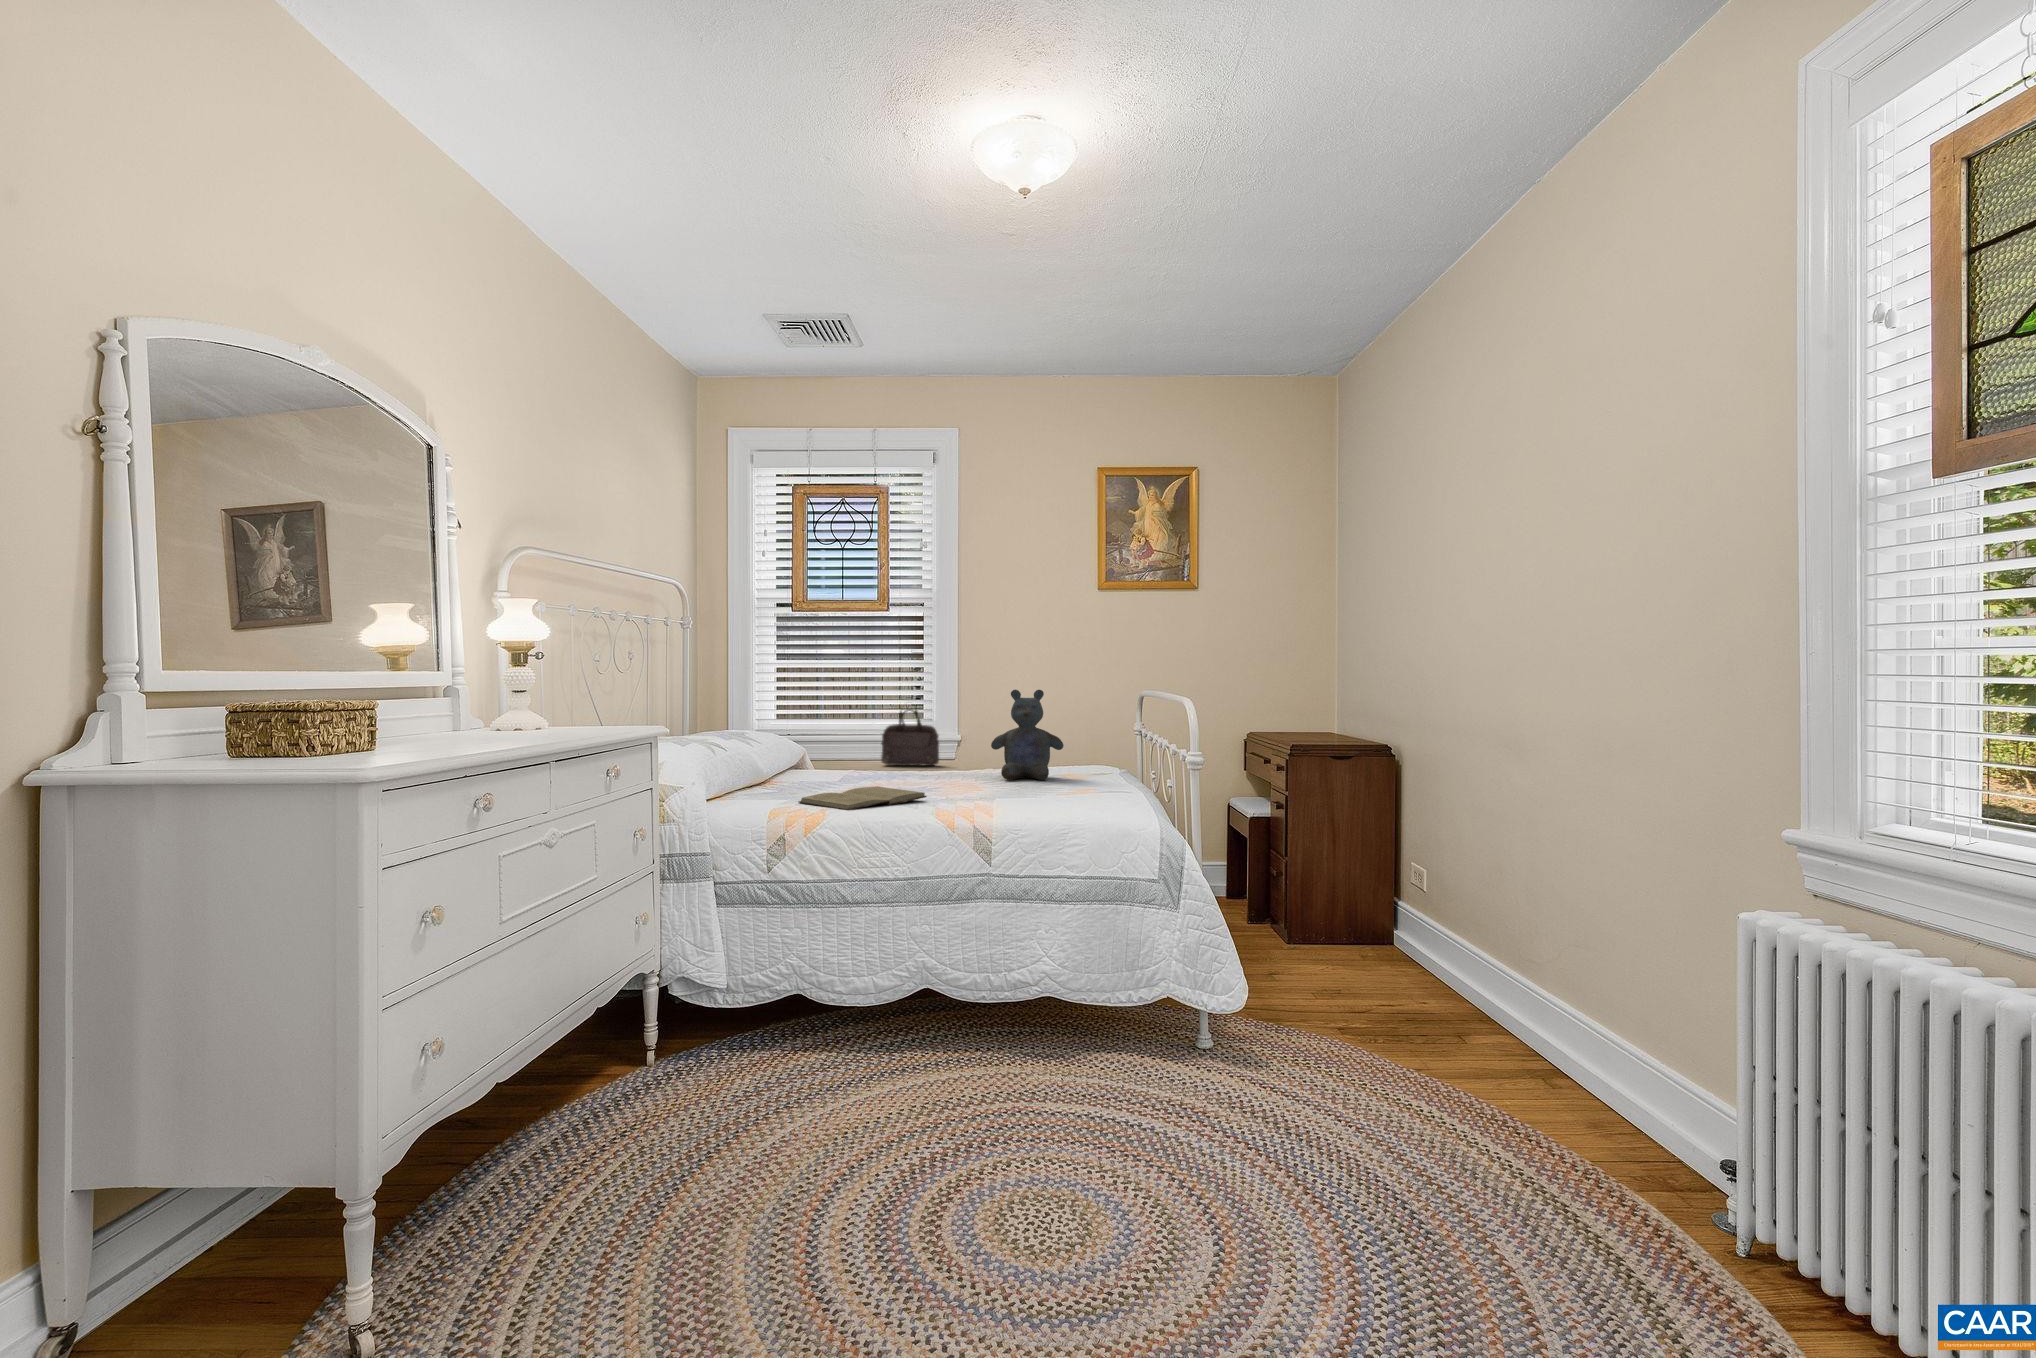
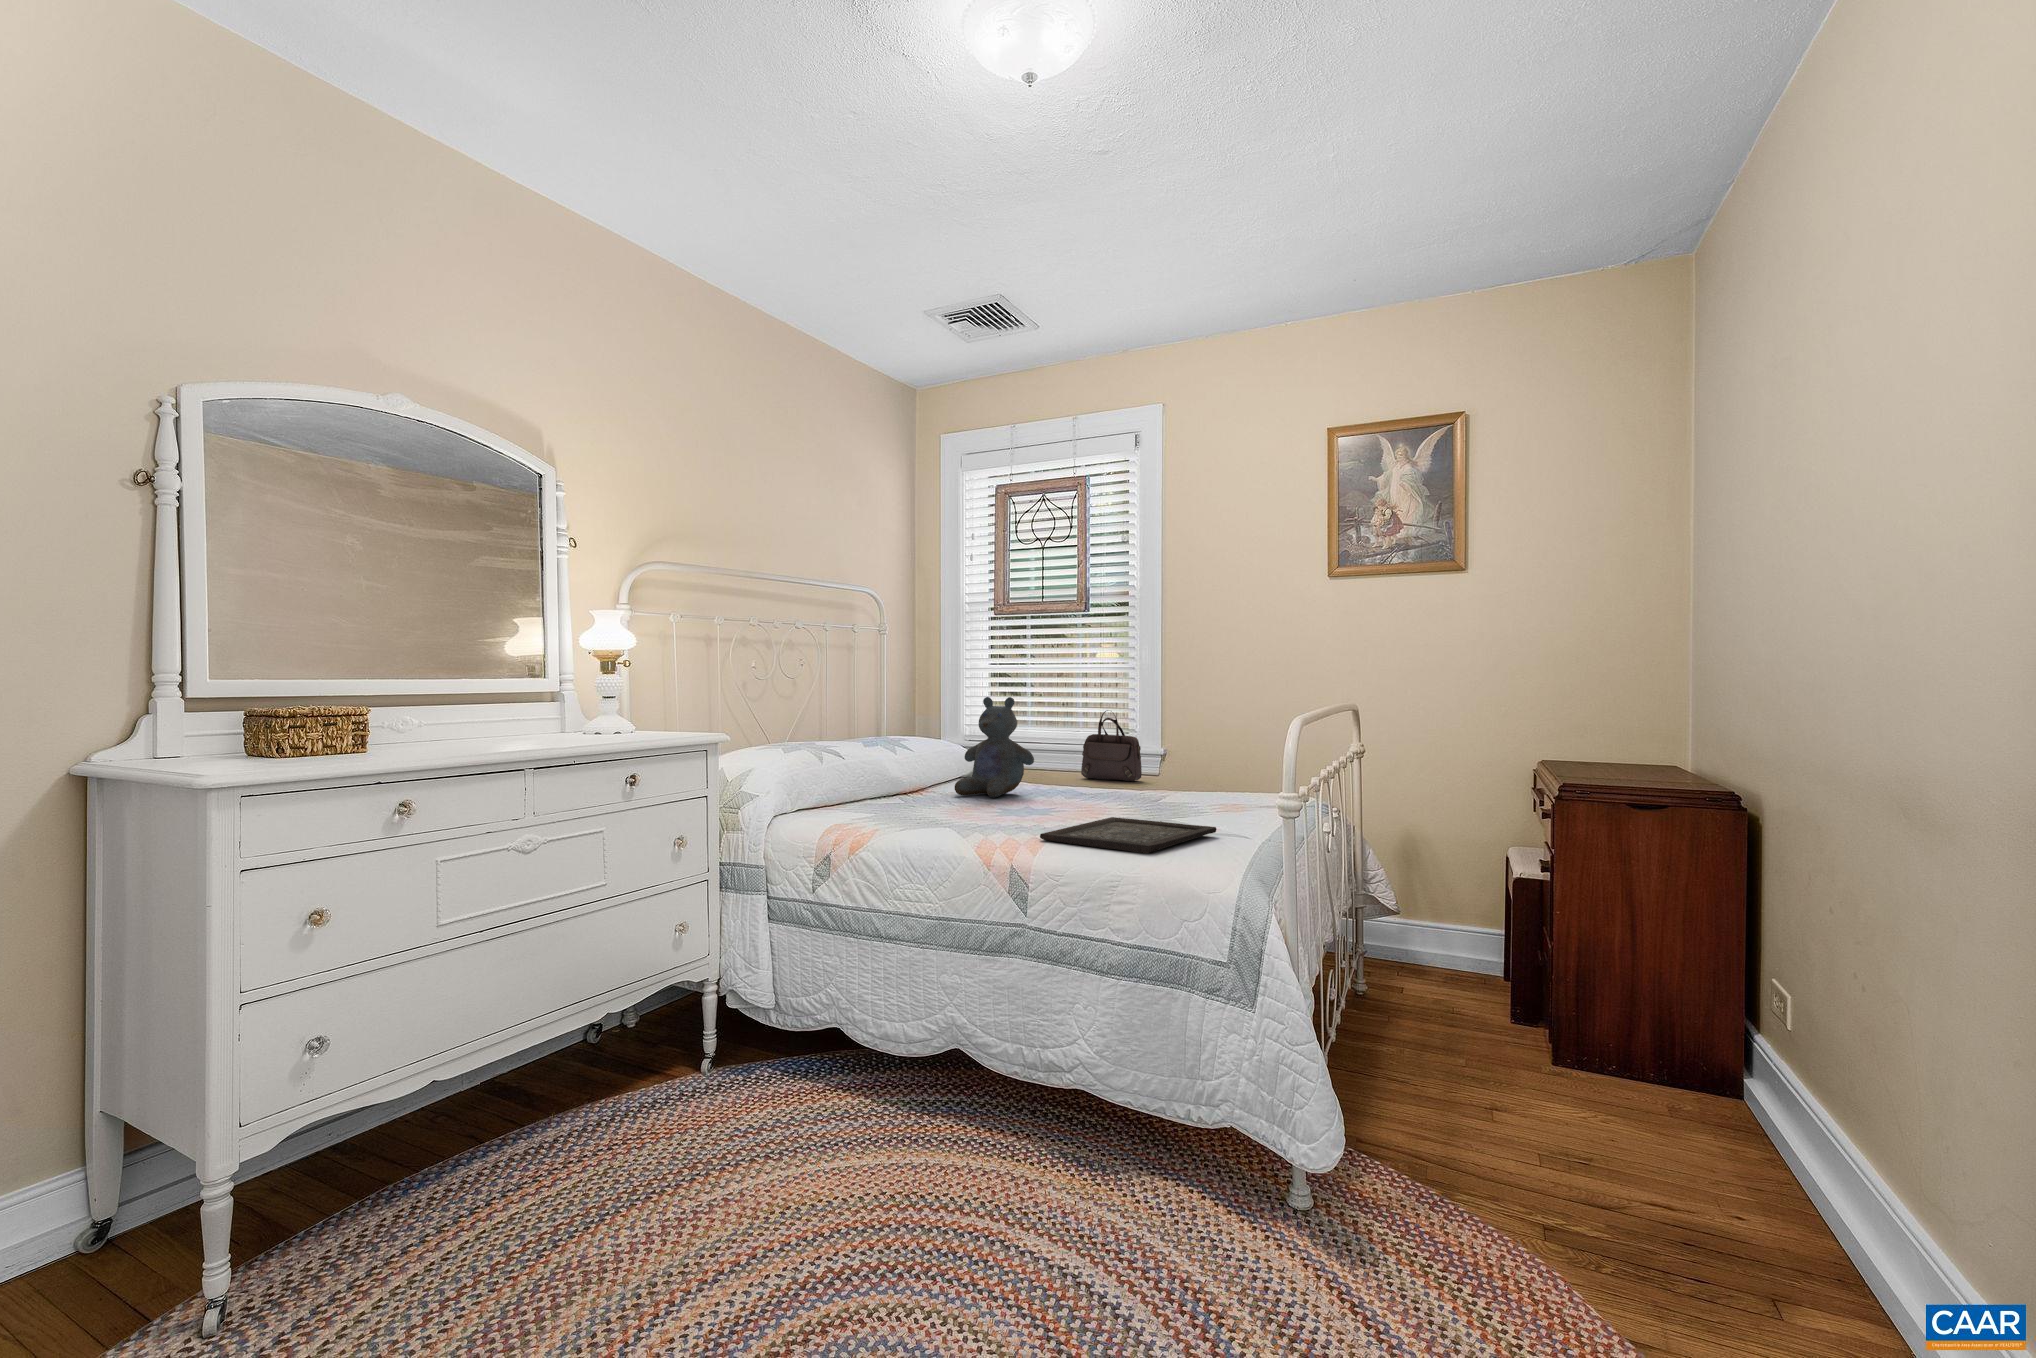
stuffed bear: present [991,690,1064,780] -> present [955,697,1034,798]
book: present [798,786,927,810] -> none [871,805,998,833]
tray: none [987,788,1104,809] -> present [1040,817,1216,853]

